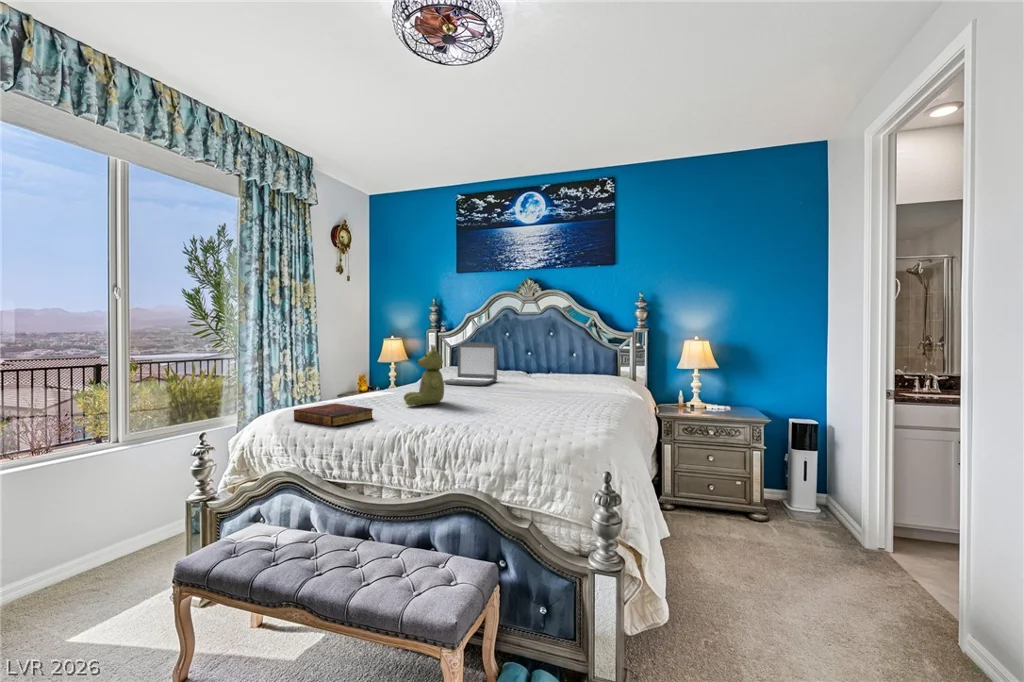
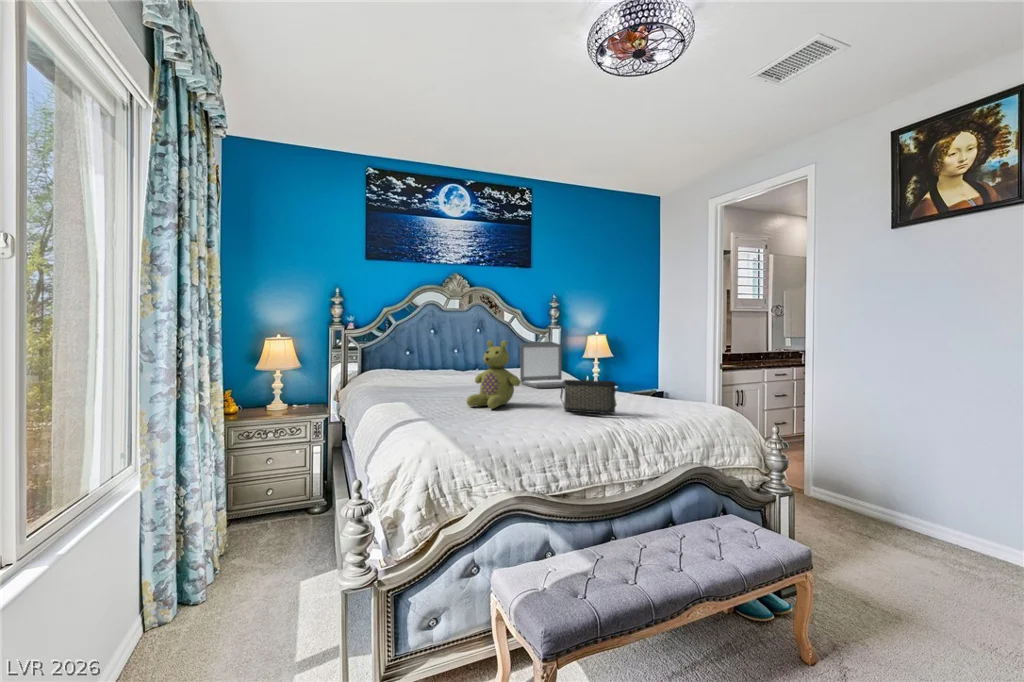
laptop: present [444,342,497,386] -> present [520,342,565,388]
handbag: none [441,385,475,425] -> present [560,380,617,416]
book: present [294,403,373,427] -> none [448,411,526,437]

